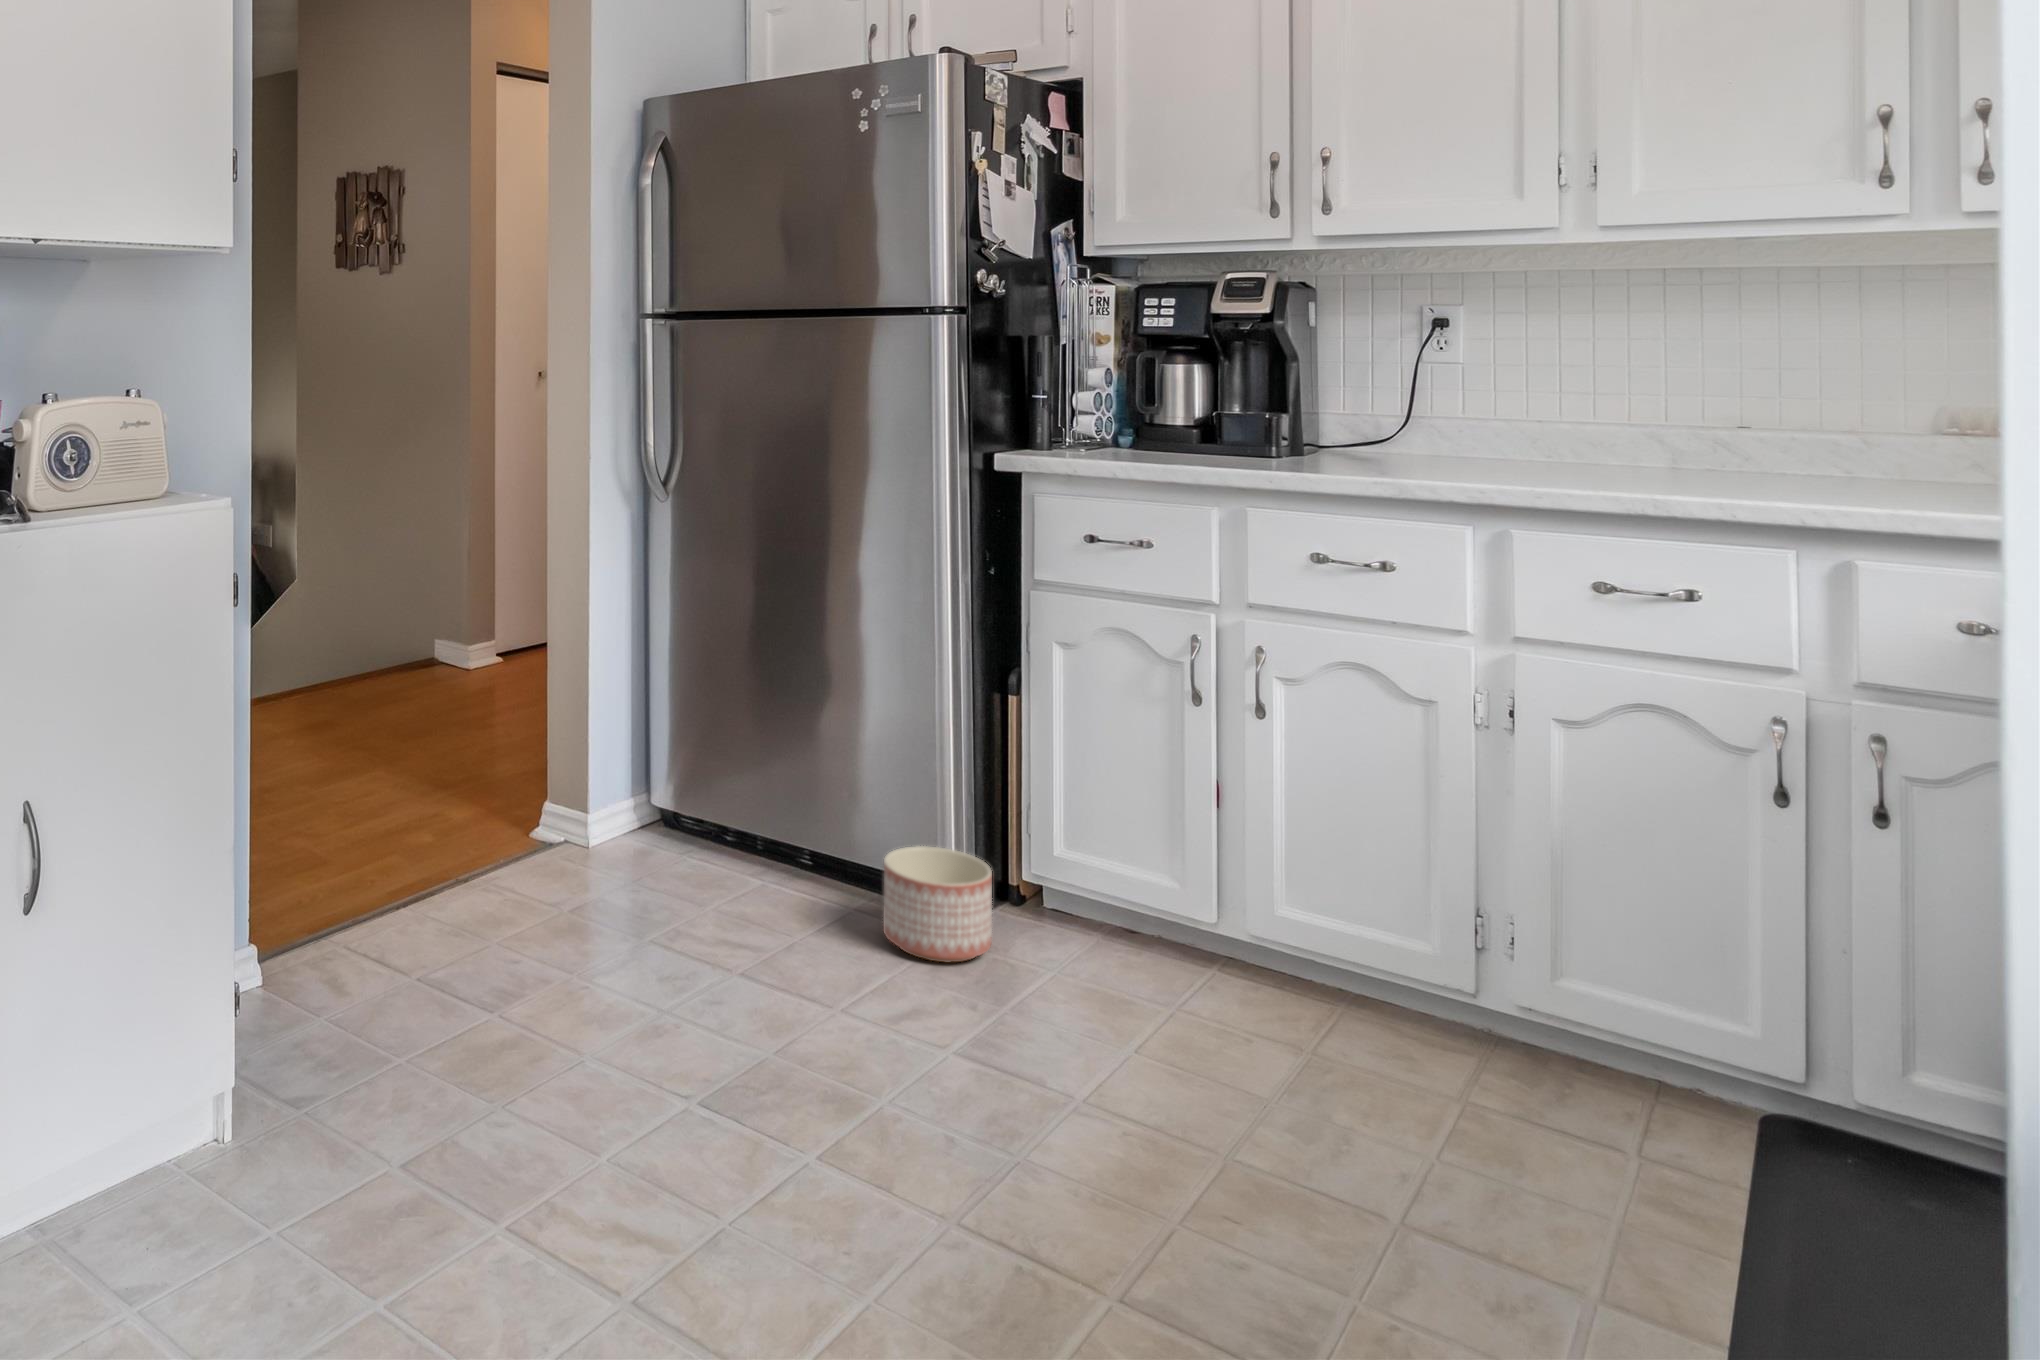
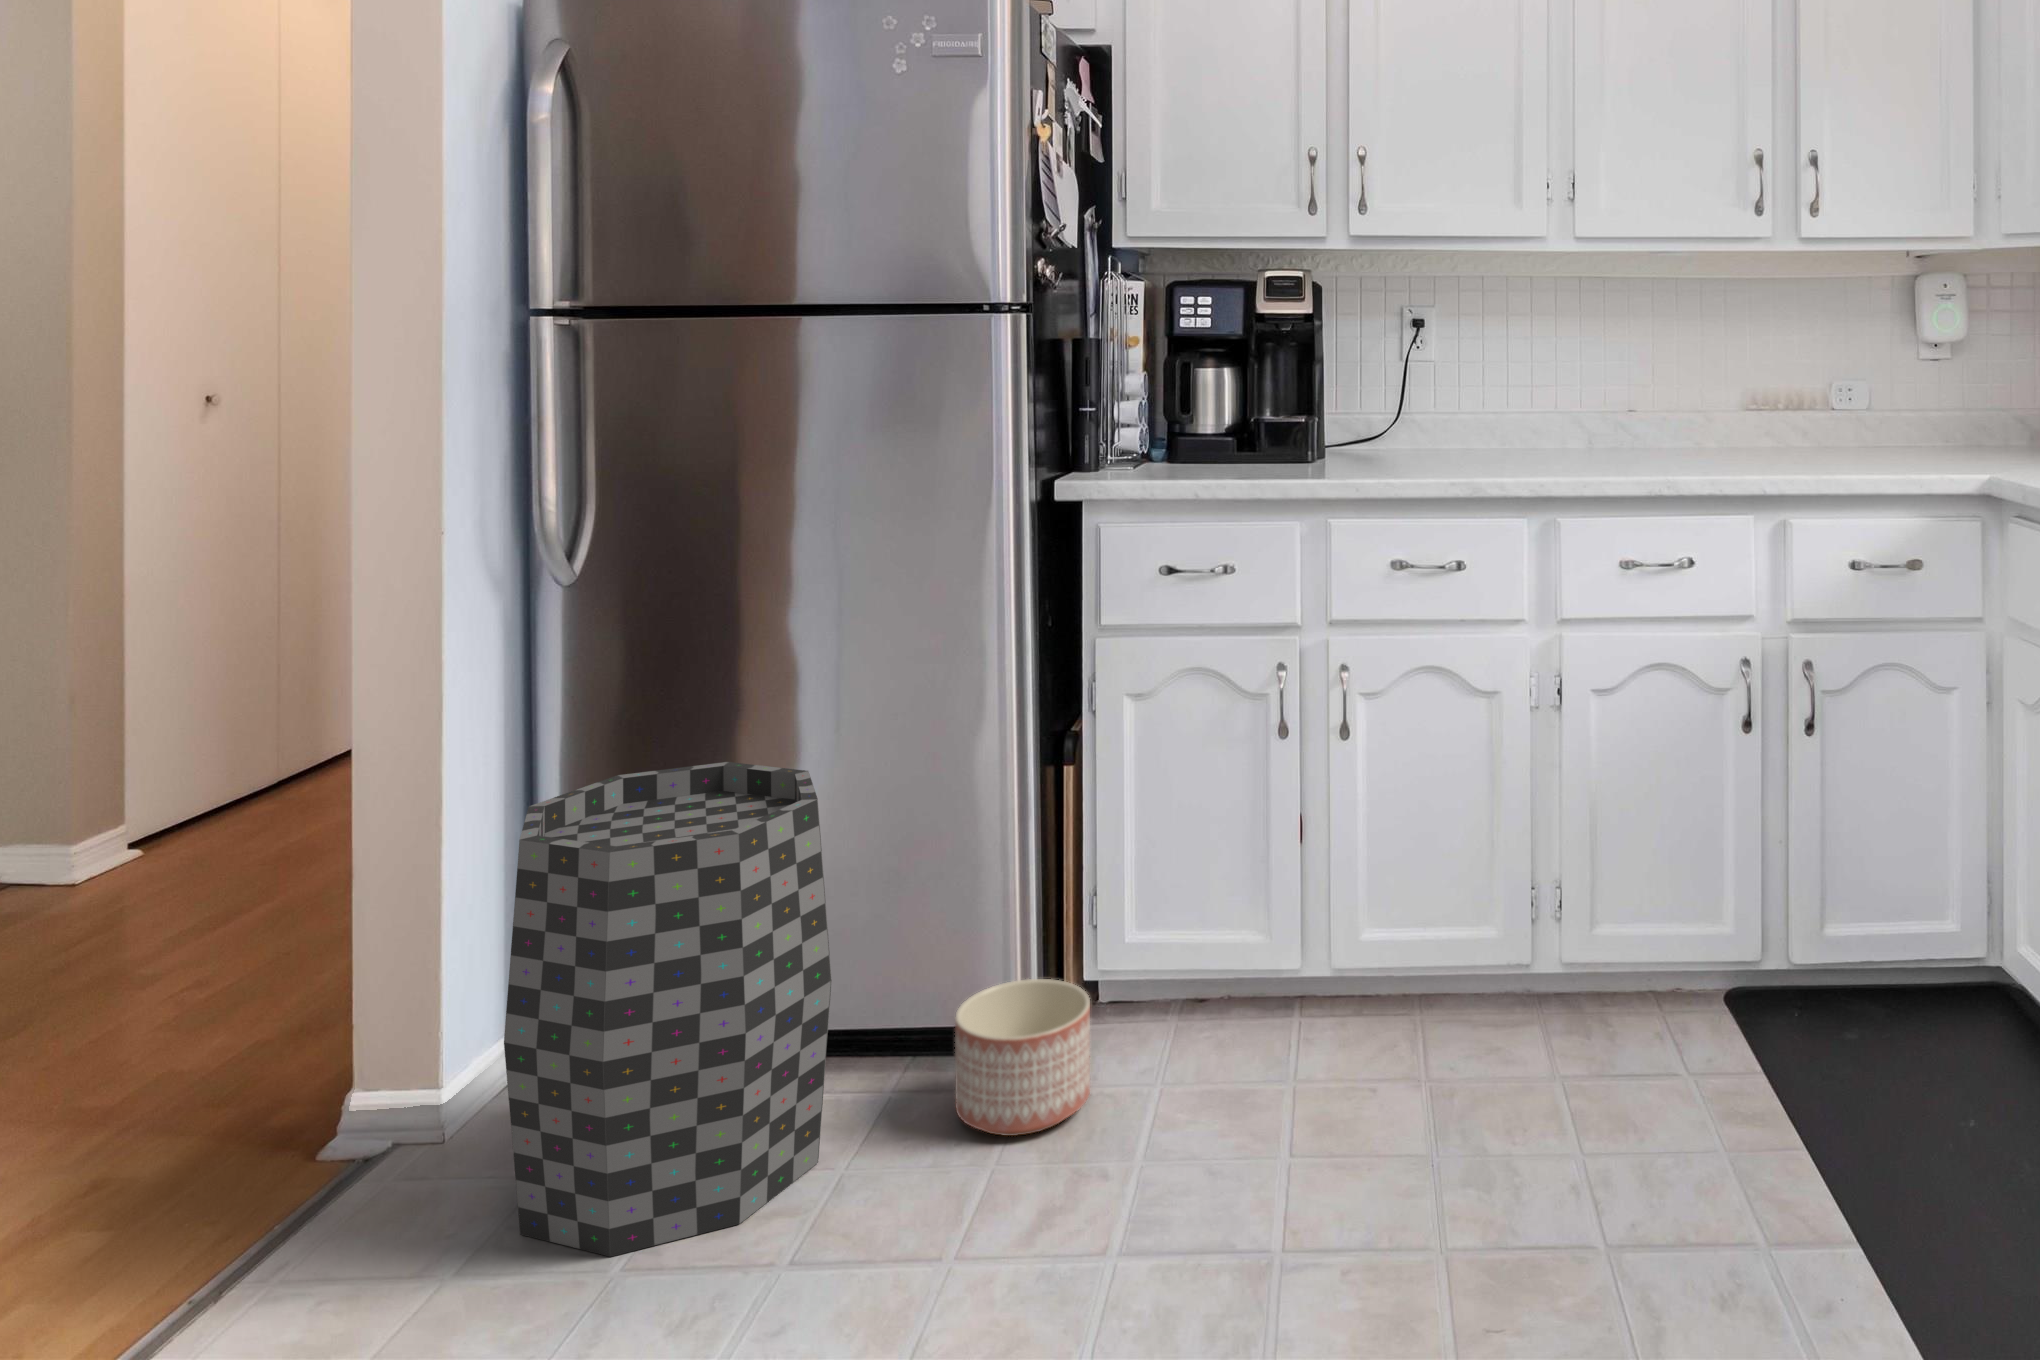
trash can: none [595,630,801,940] -> present [504,762,832,1257]

